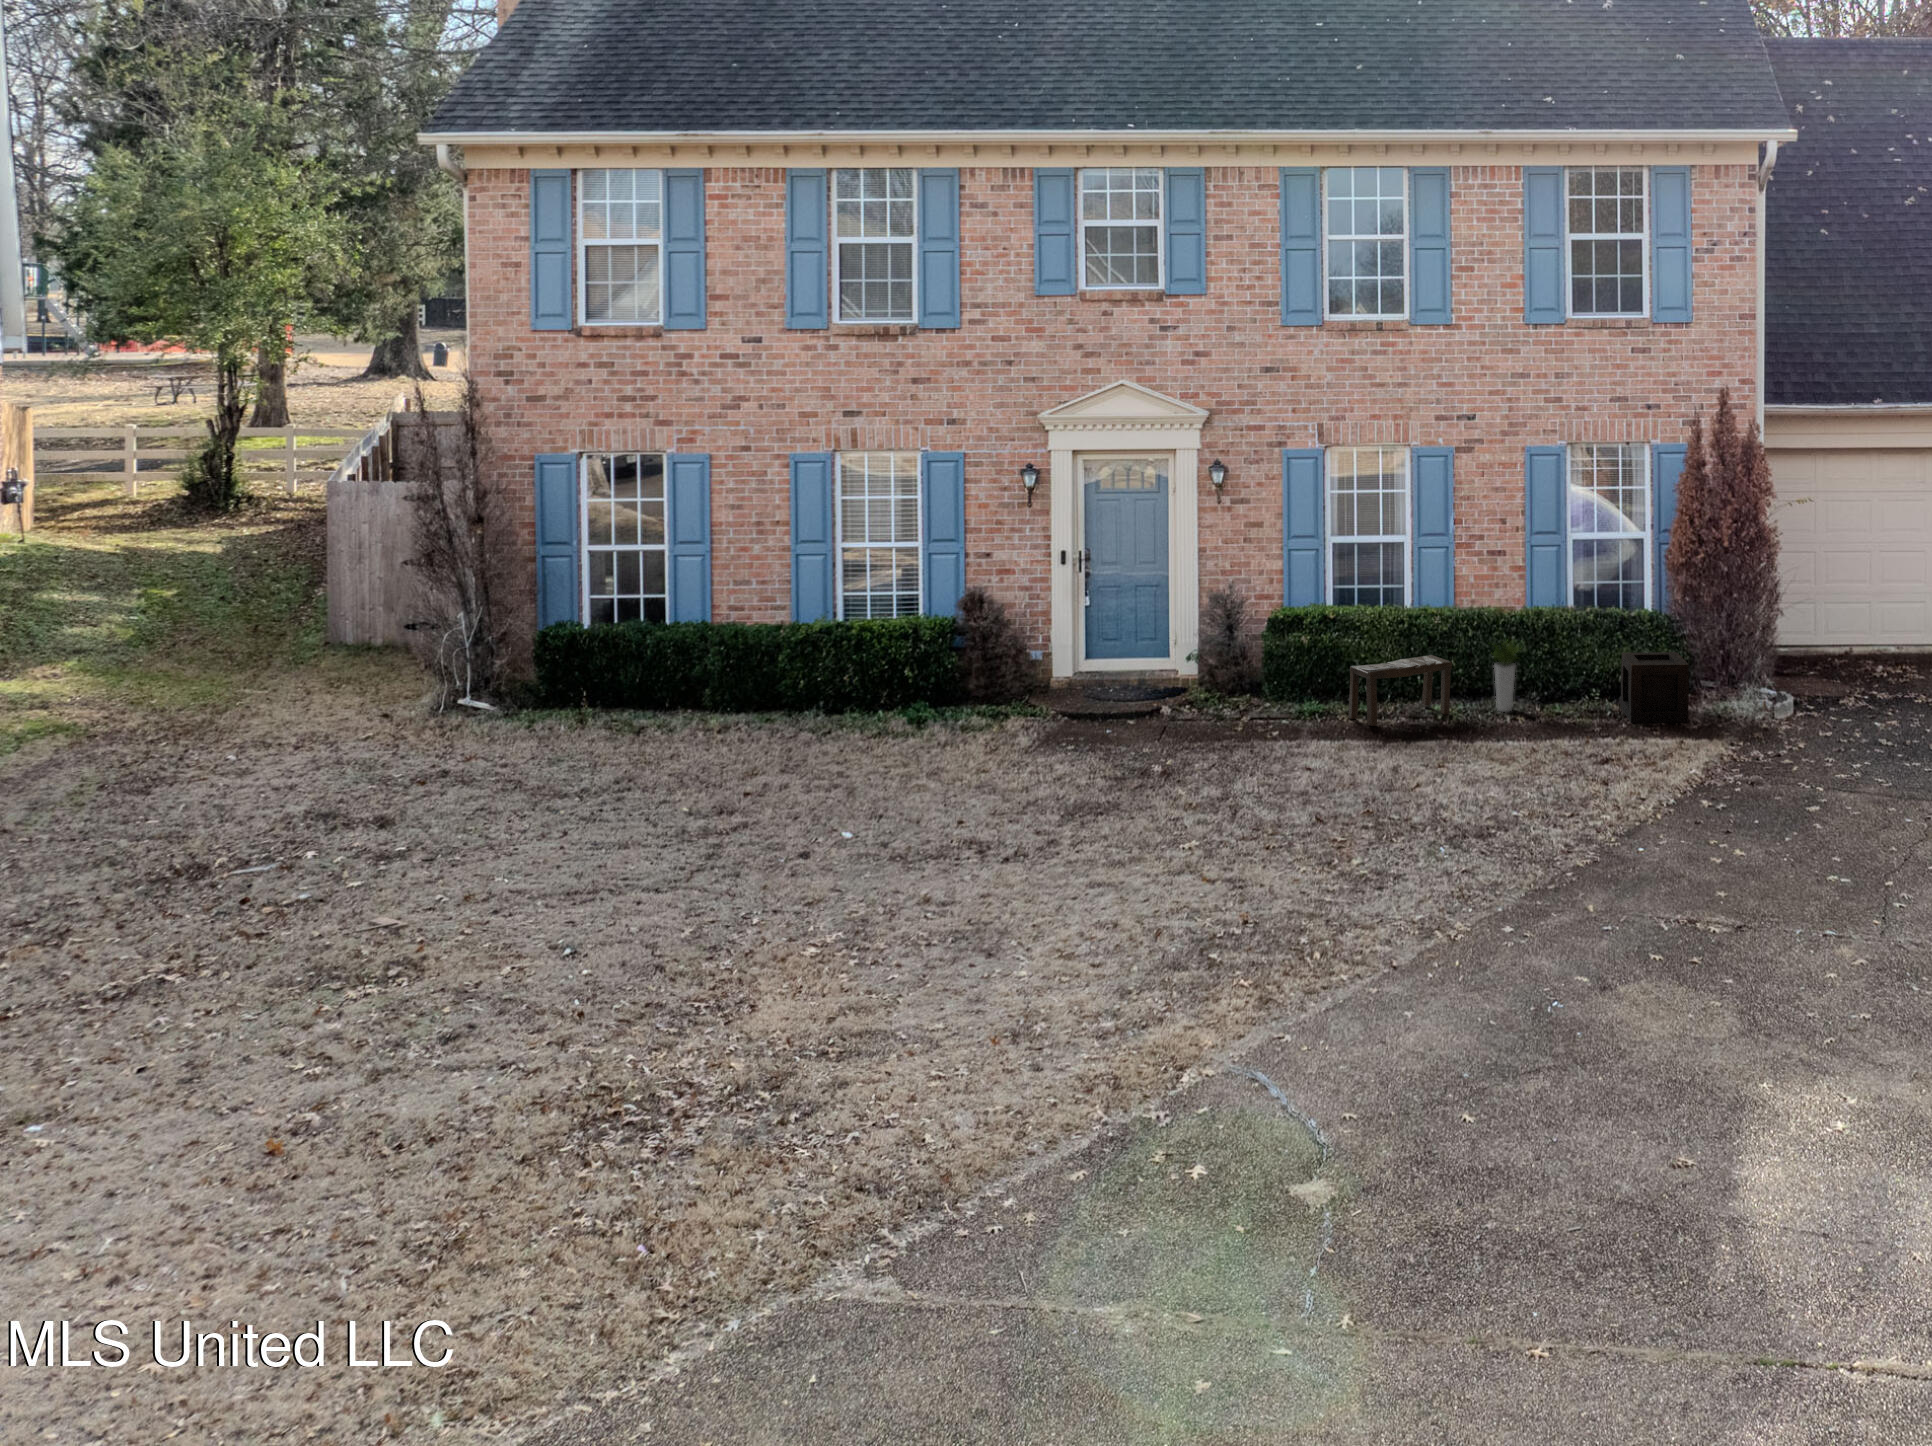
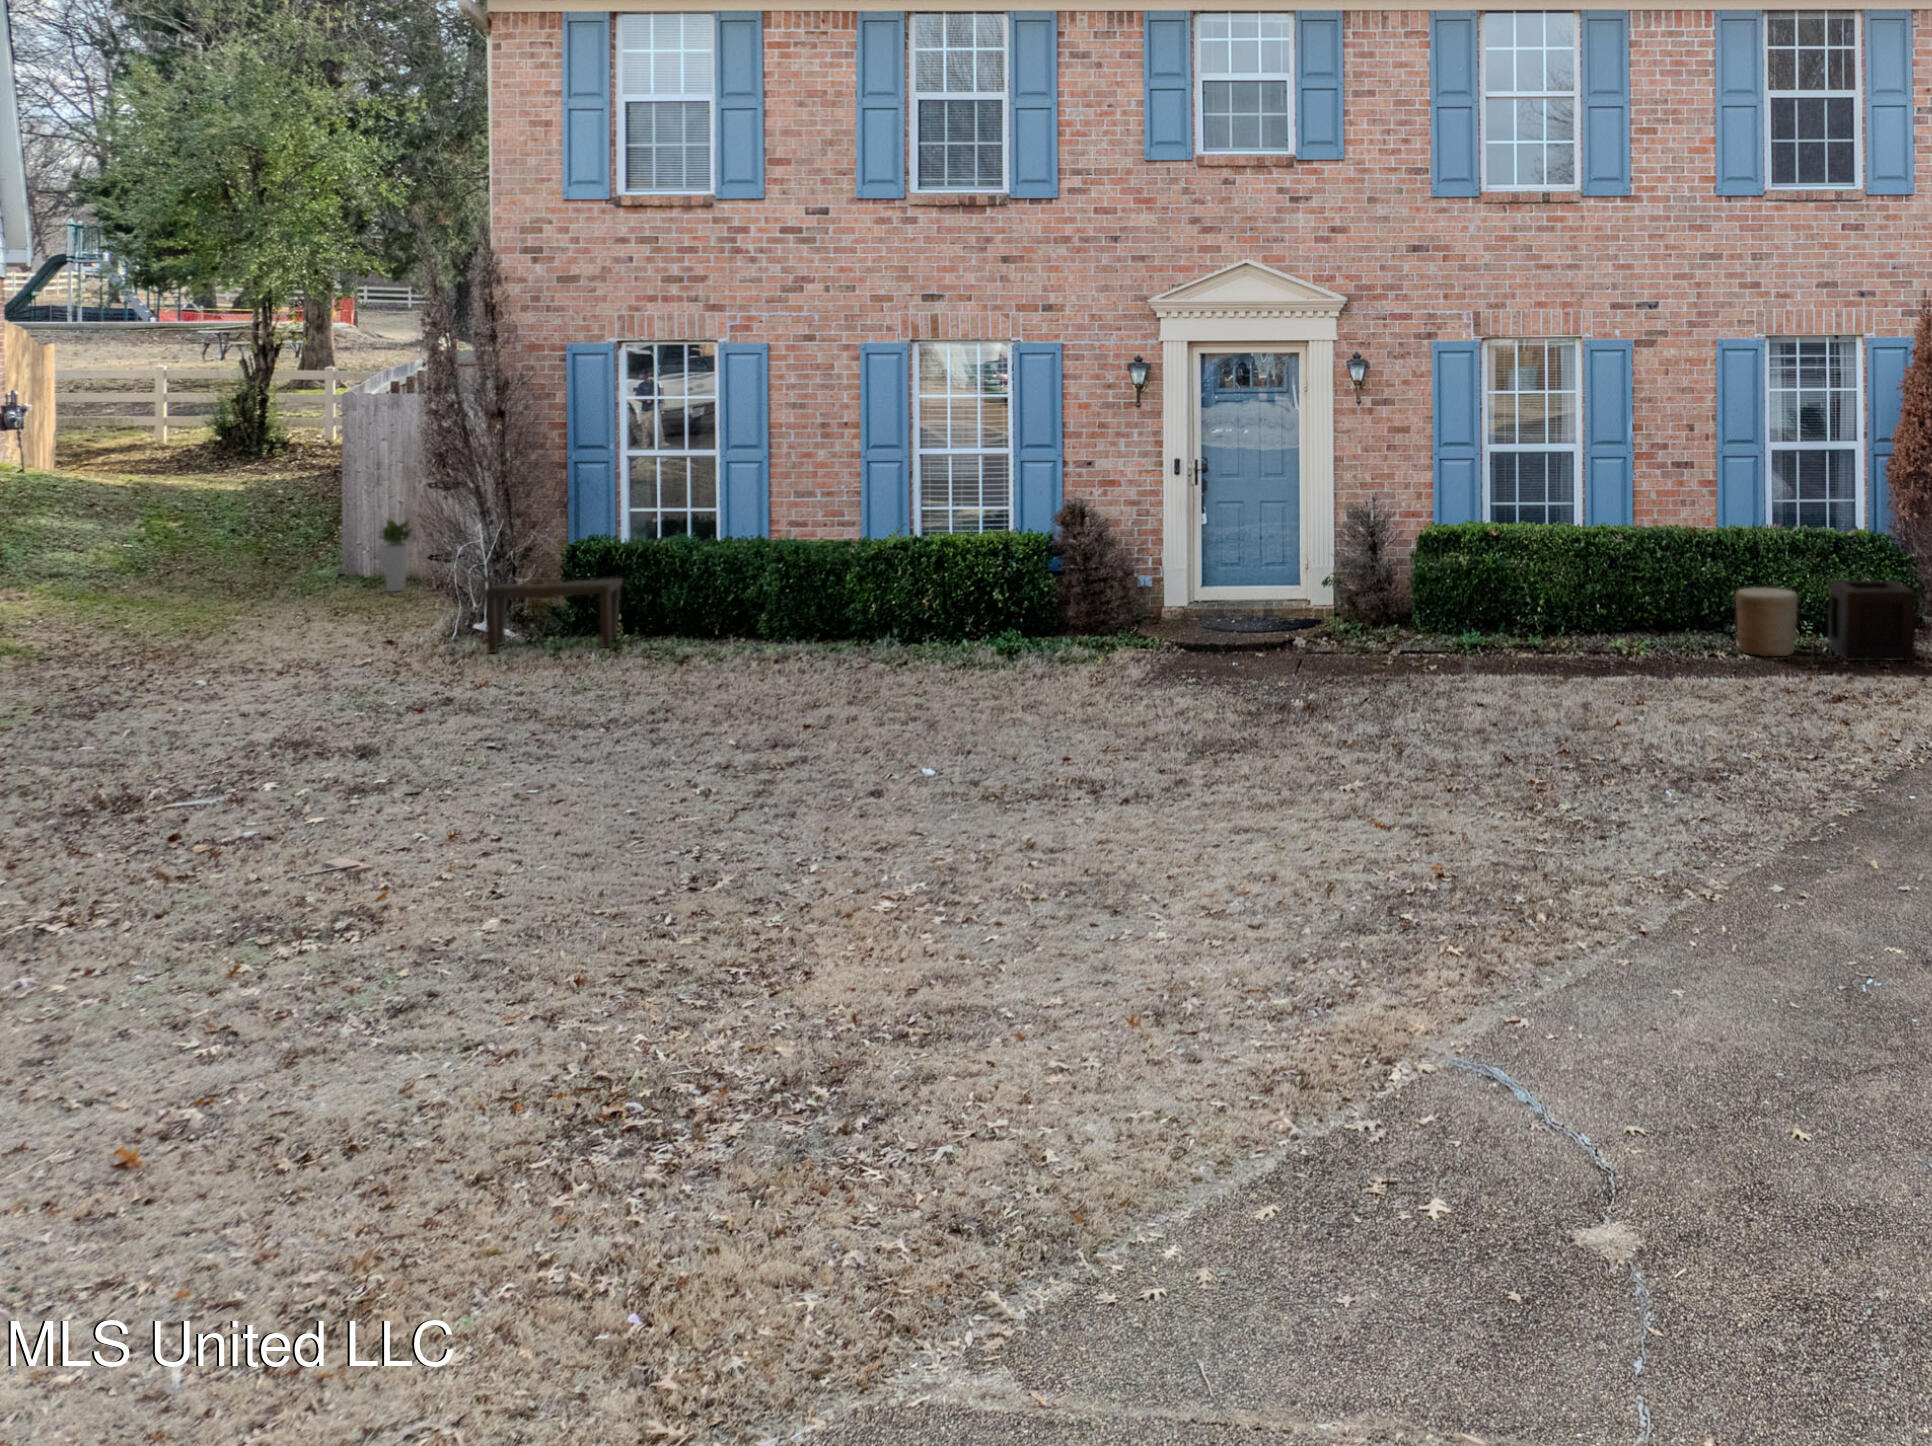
planter: present [1491,640,1519,712] -> present [382,520,411,592]
bench: present [1349,655,1452,726] -> present [484,578,623,653]
woven basket: none [1542,659,1593,719] -> present [1735,587,1798,656]

